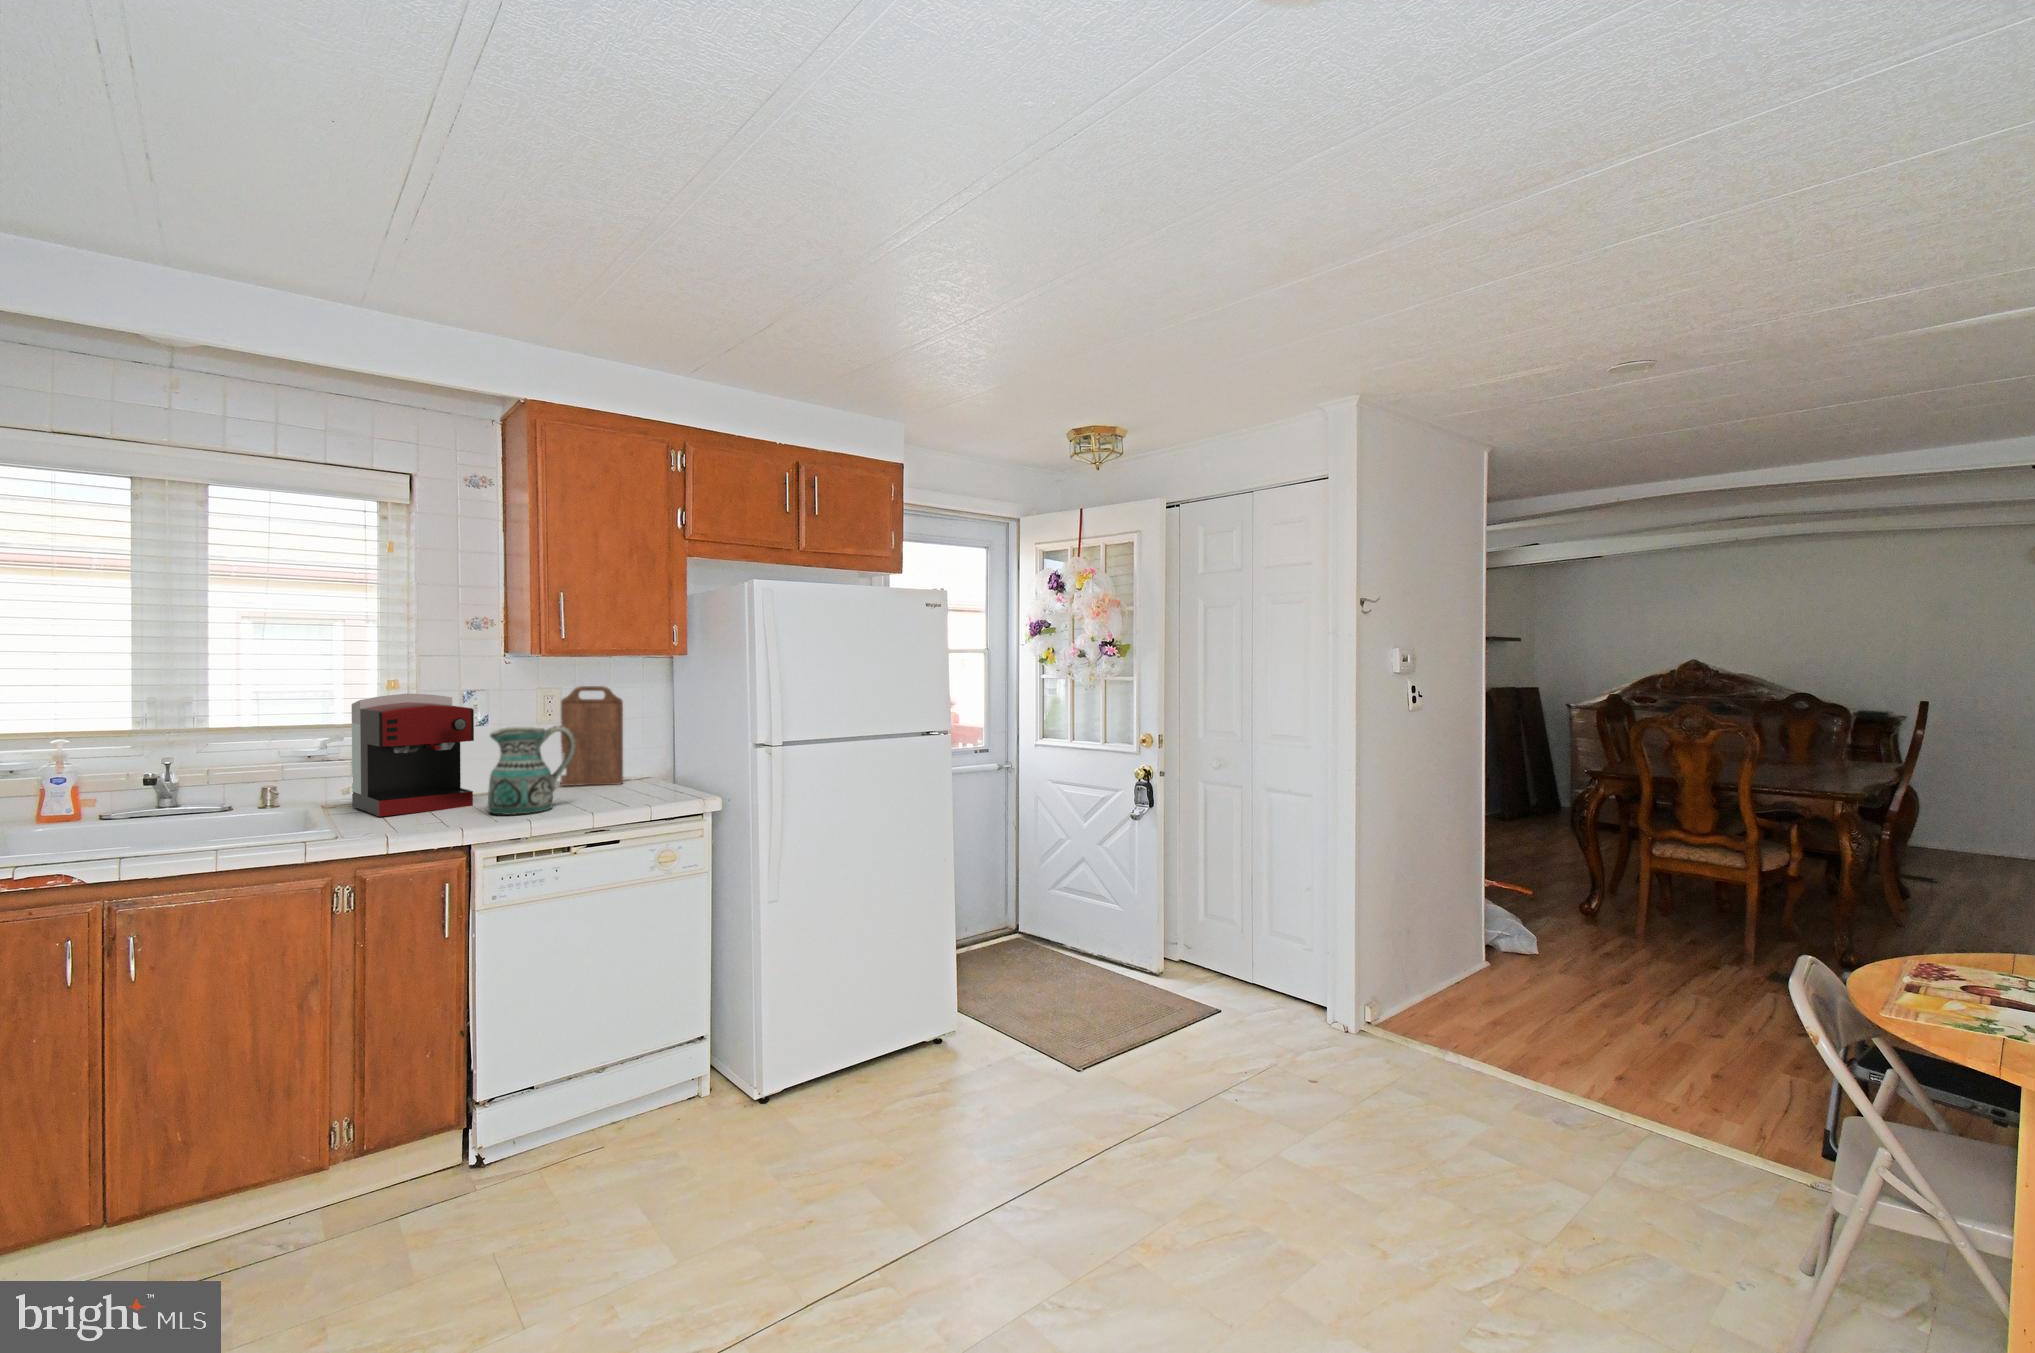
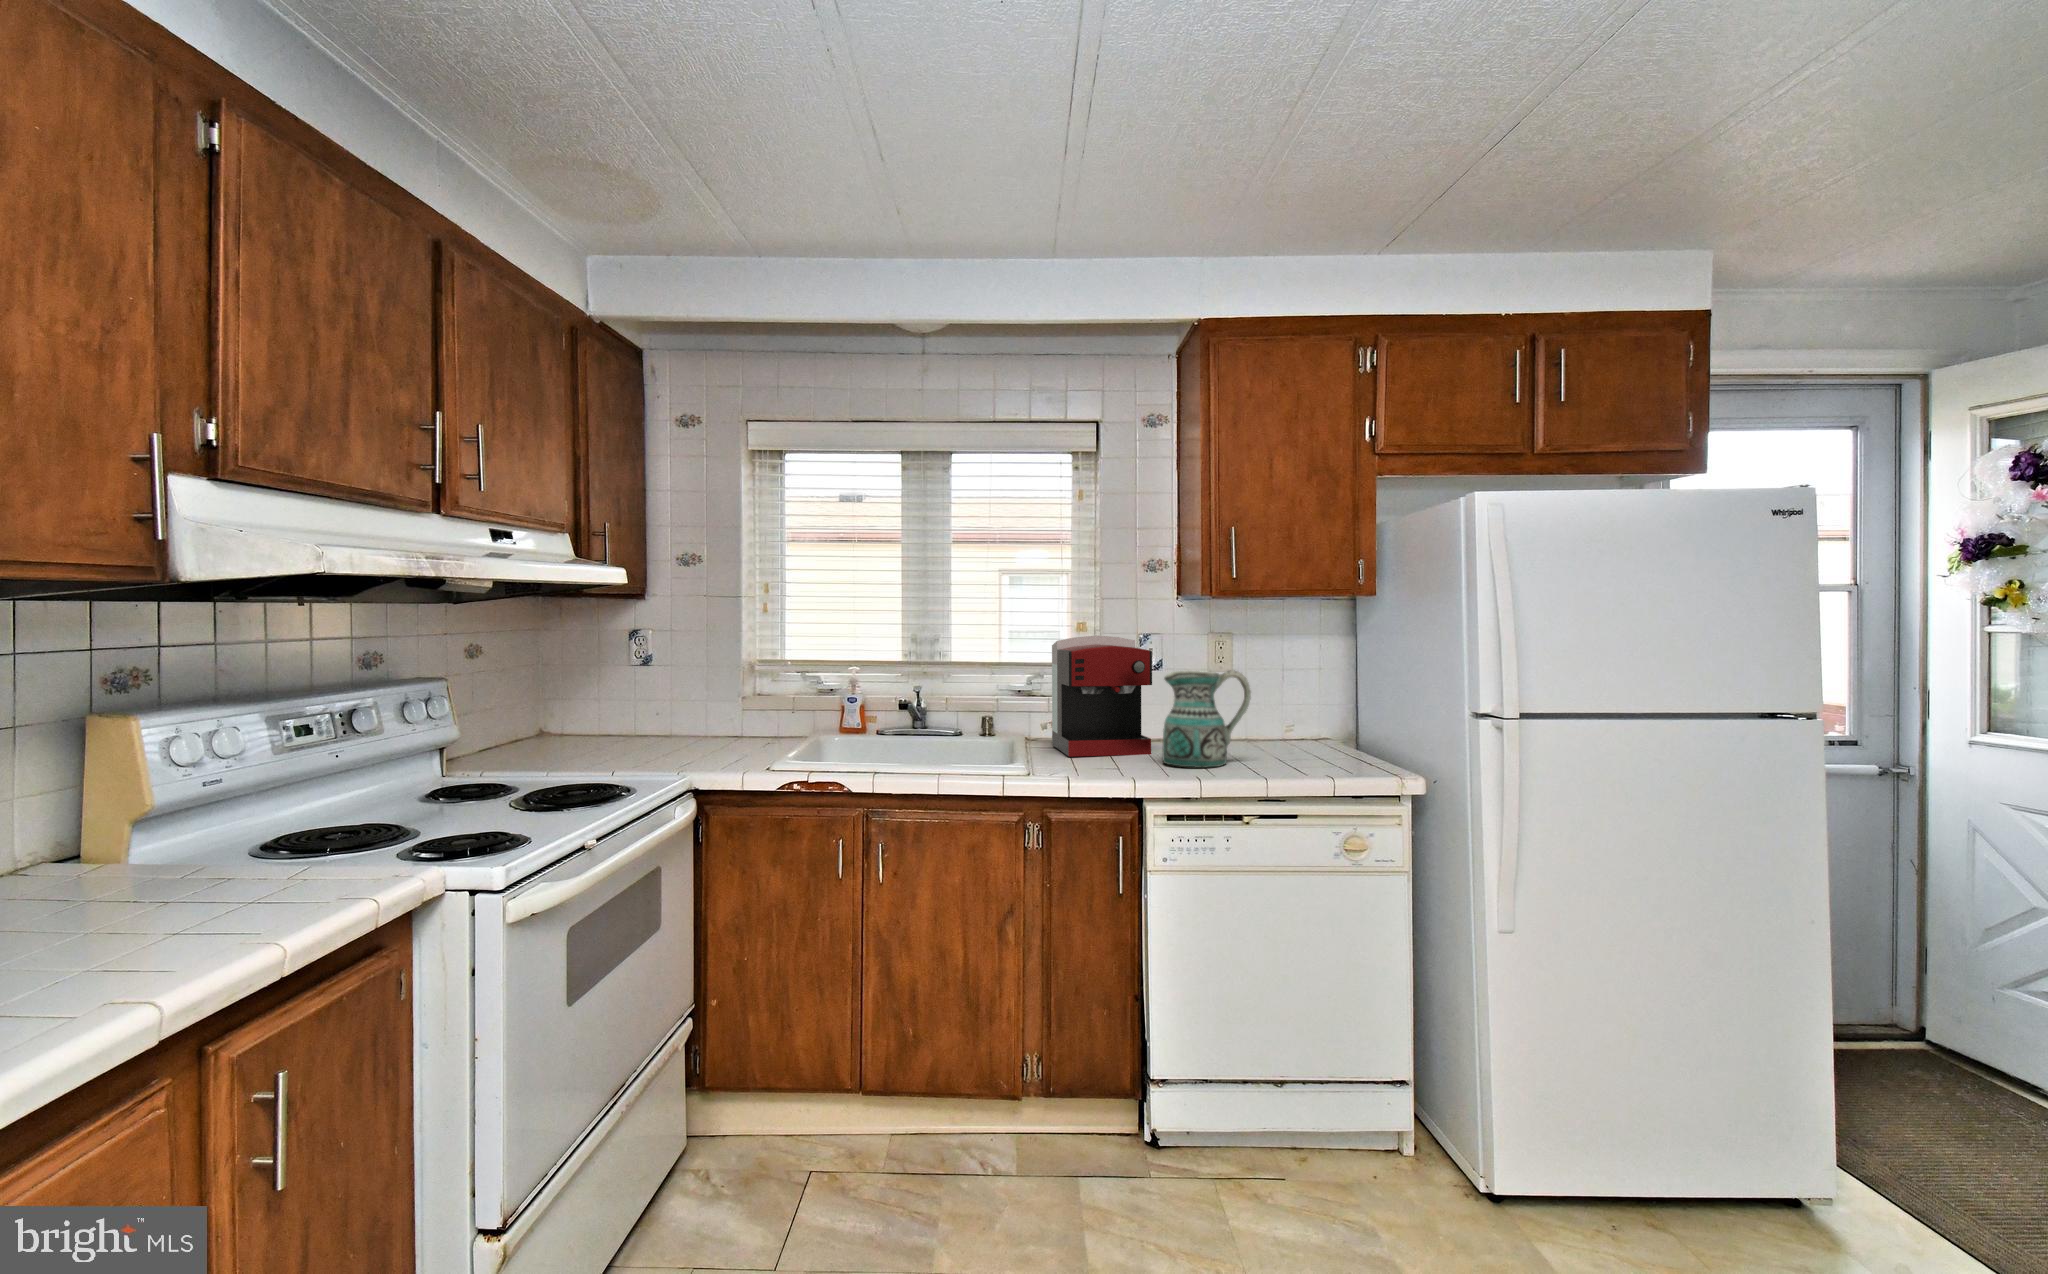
cutting board: present [561,686,623,786] -> none [1238,631,1305,745]

